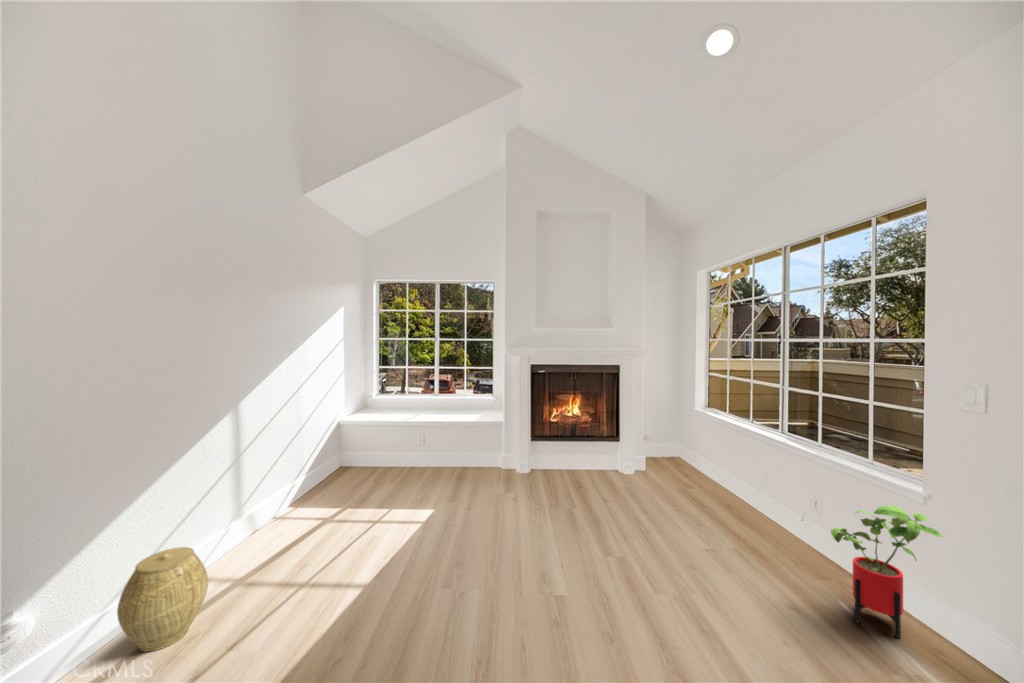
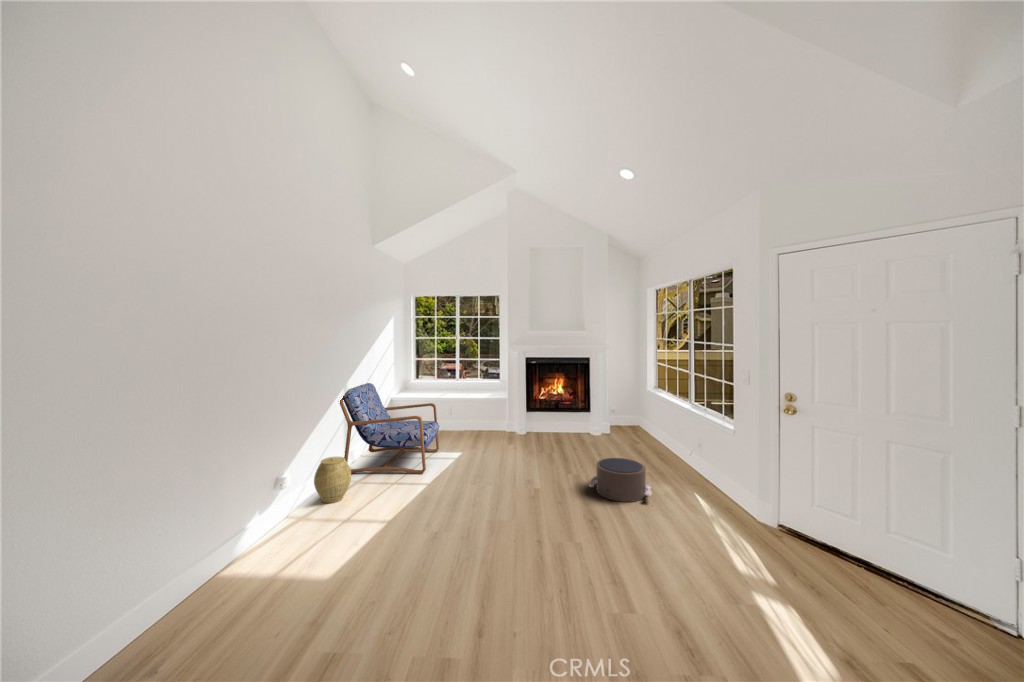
armchair: none [218,402,400,560] -> present [340,383,440,474]
house plant: present [831,506,943,638] -> none [680,434,726,501]
pouf: none [660,537,793,642] -> present [589,458,652,502]

